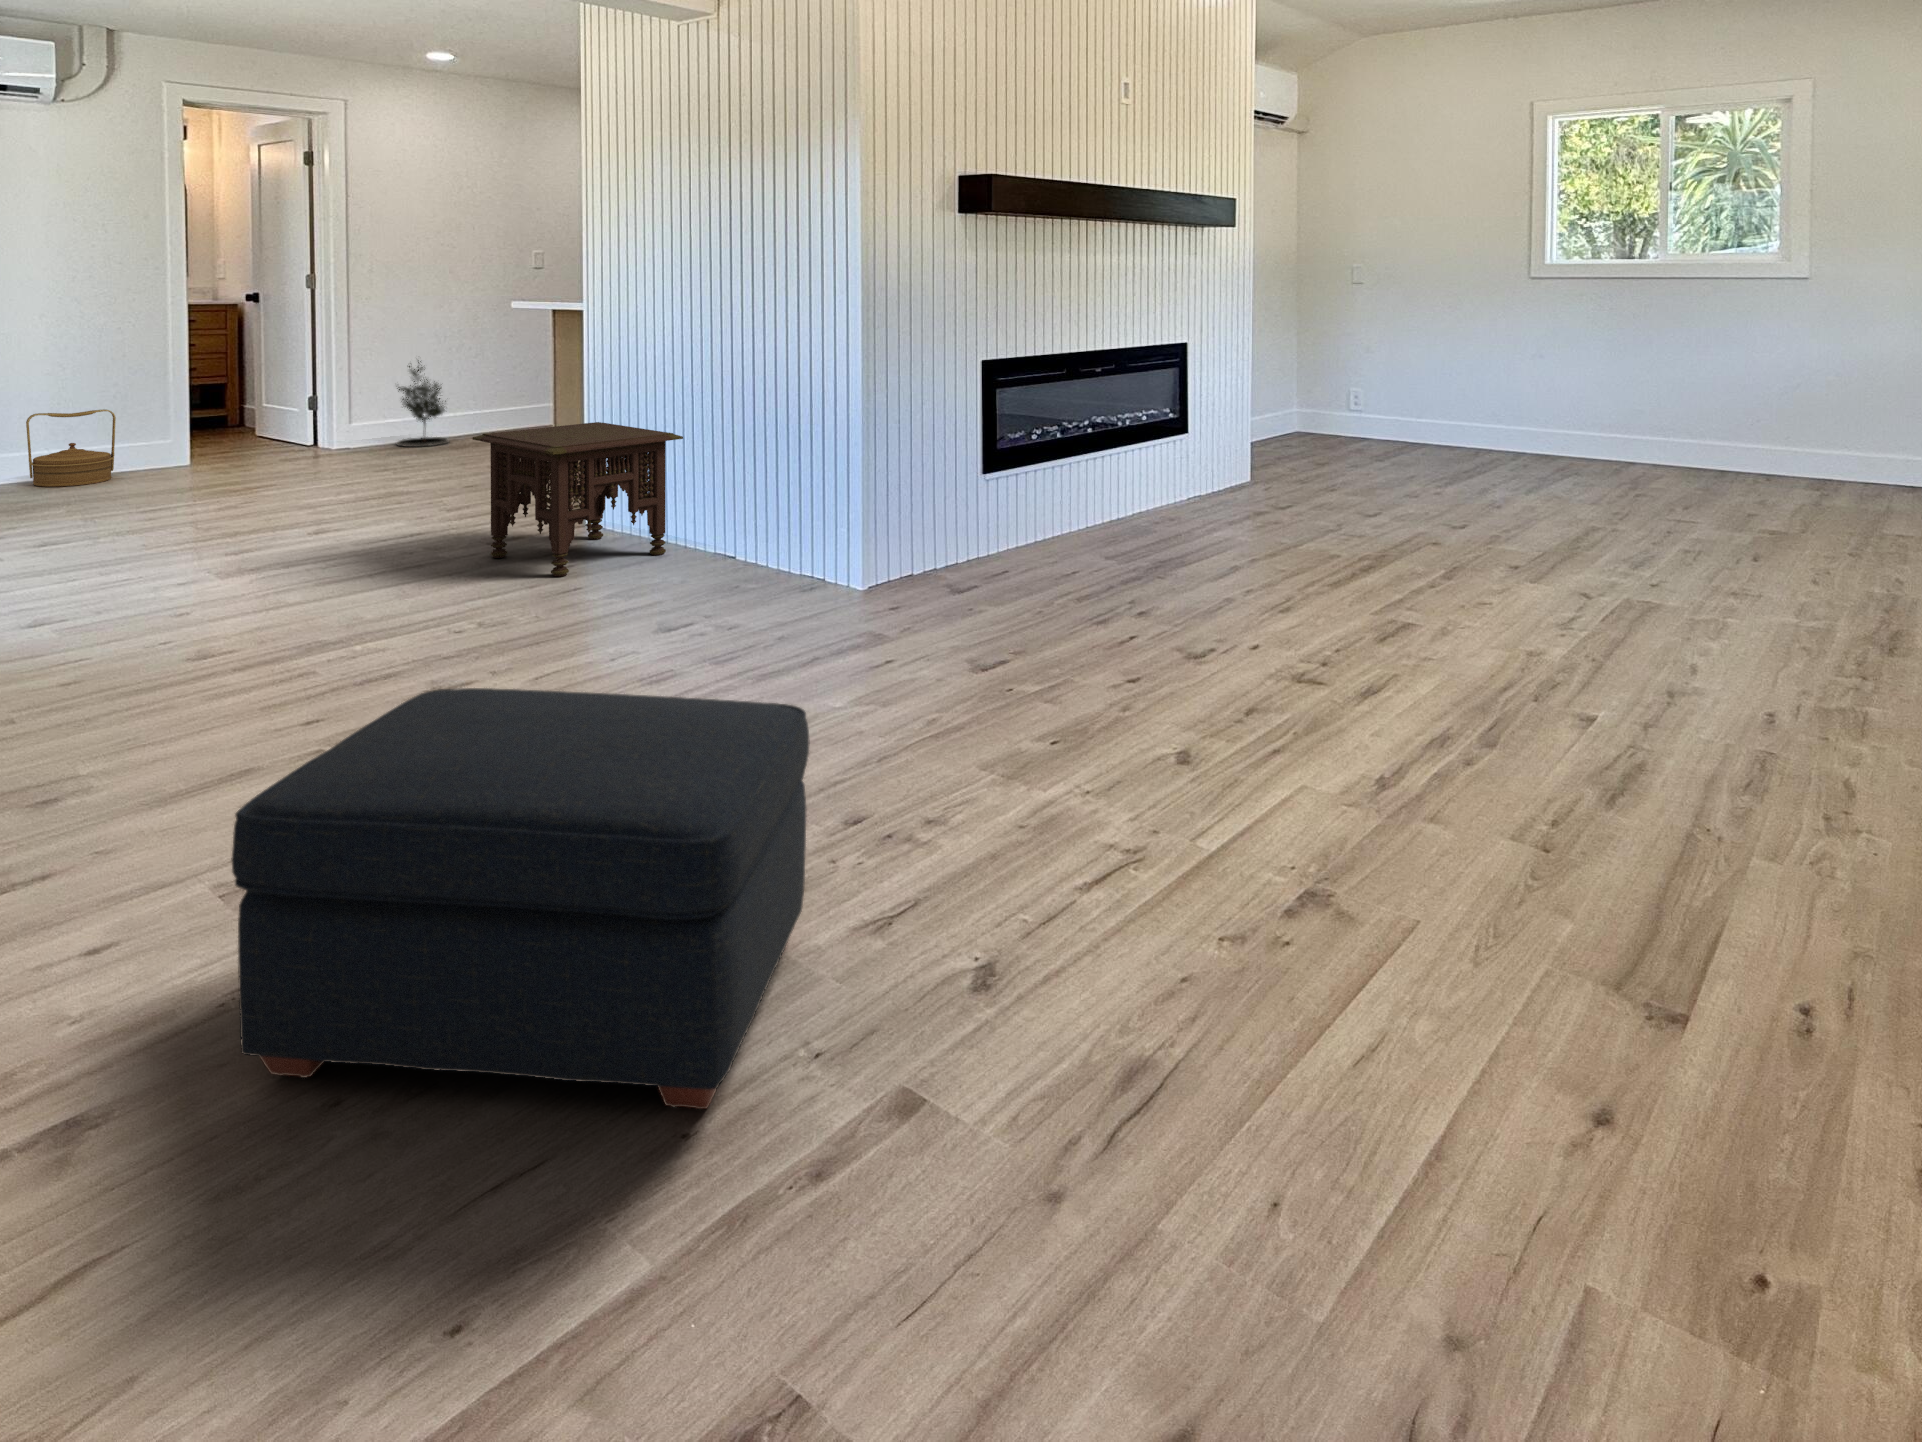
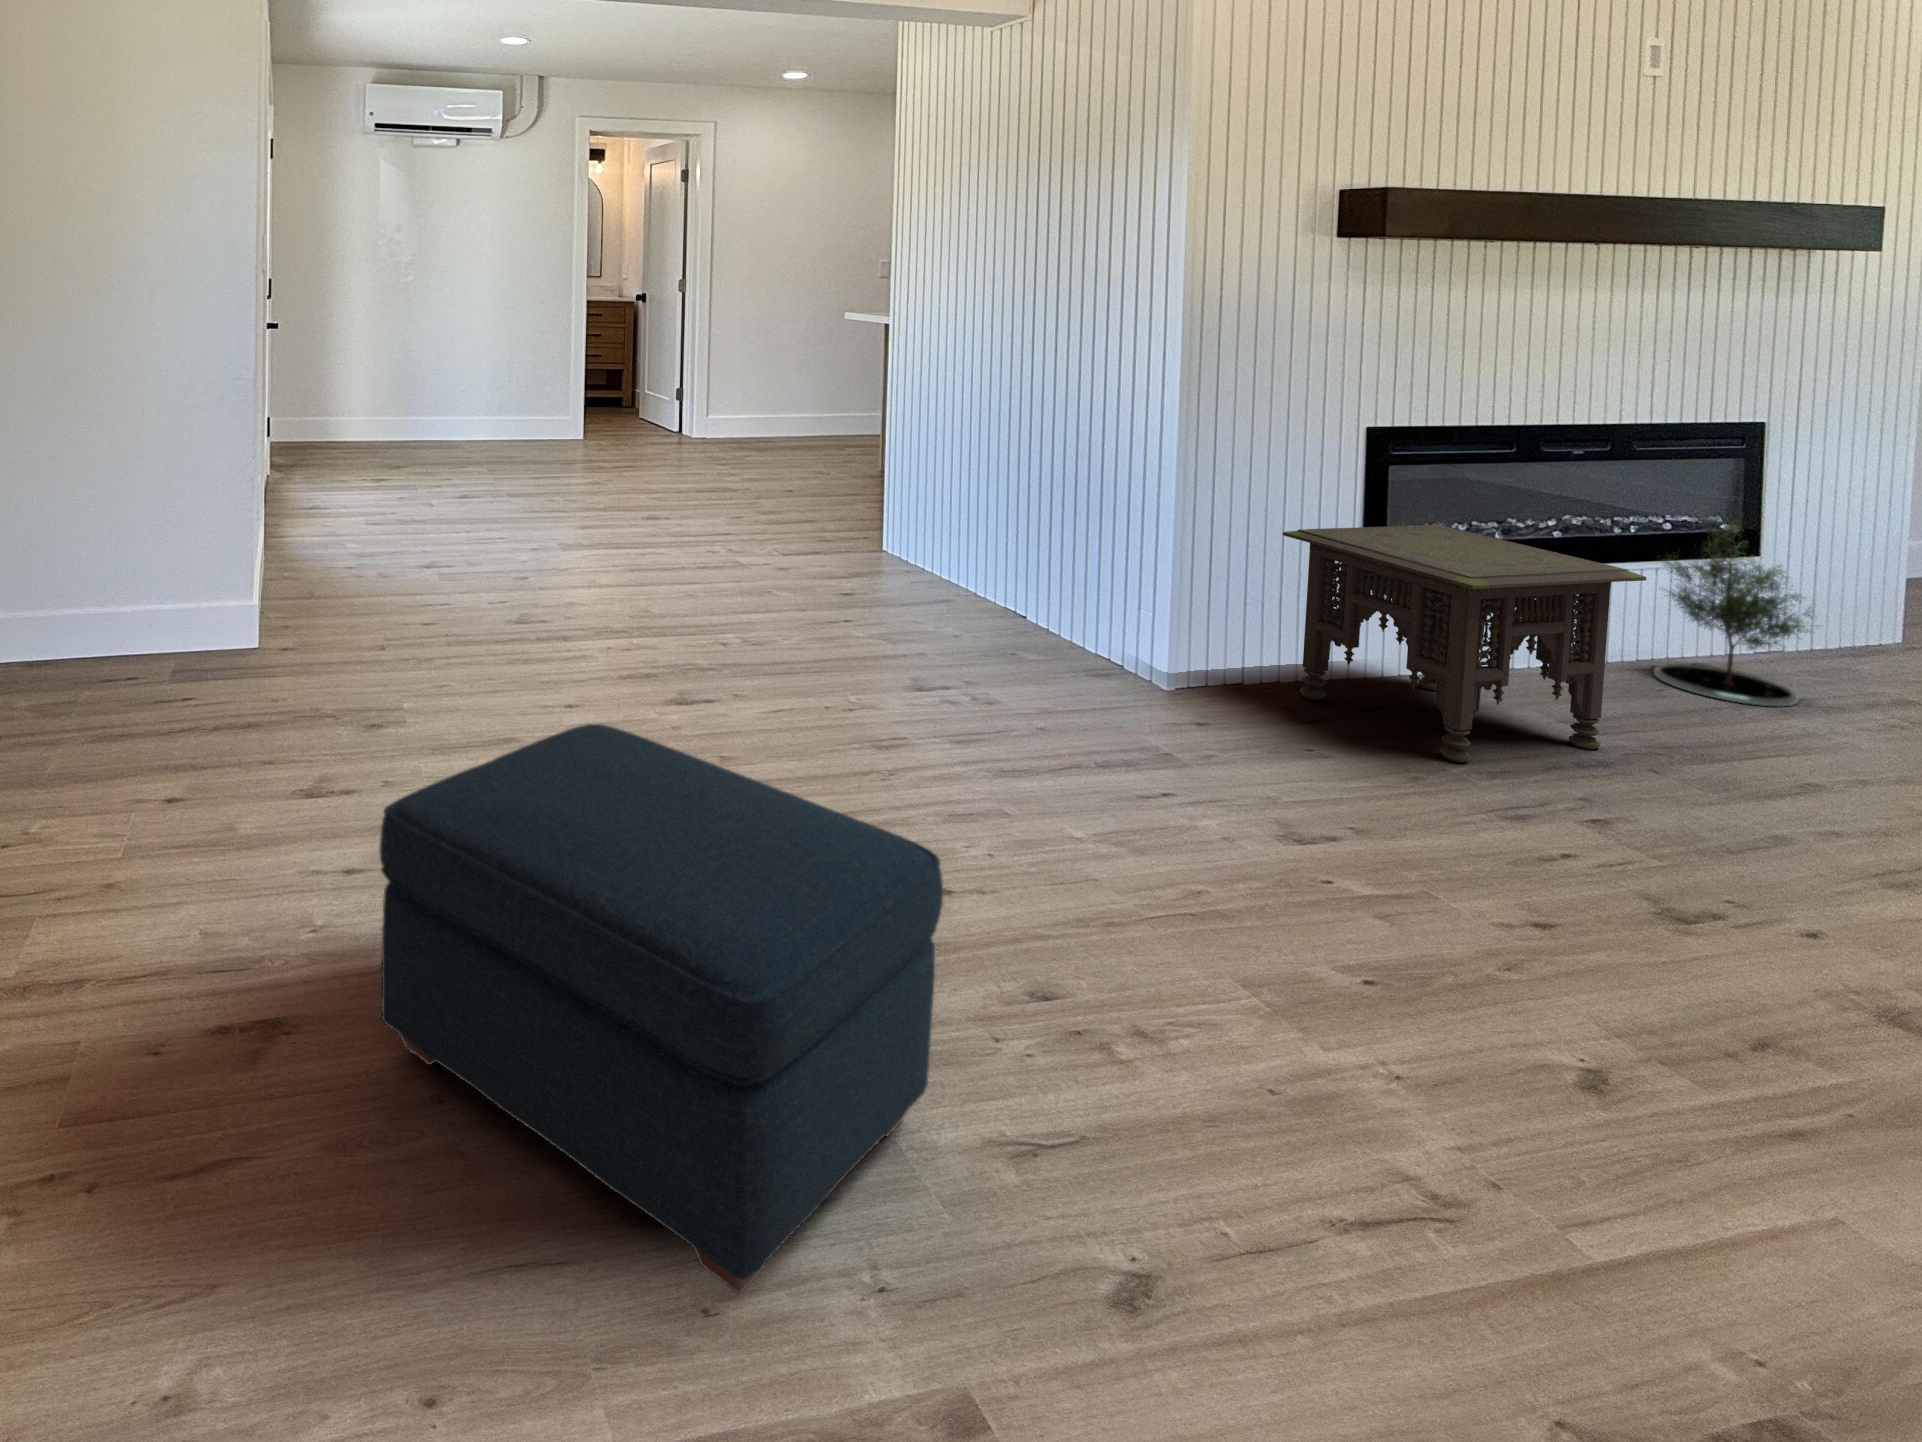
potted tree: present [396,360,449,447] -> present [1654,515,1820,706]
woven basket: present [26,409,116,487] -> none [475,388,533,449]
side table: present [472,422,683,576] -> present [1283,525,1646,762]

